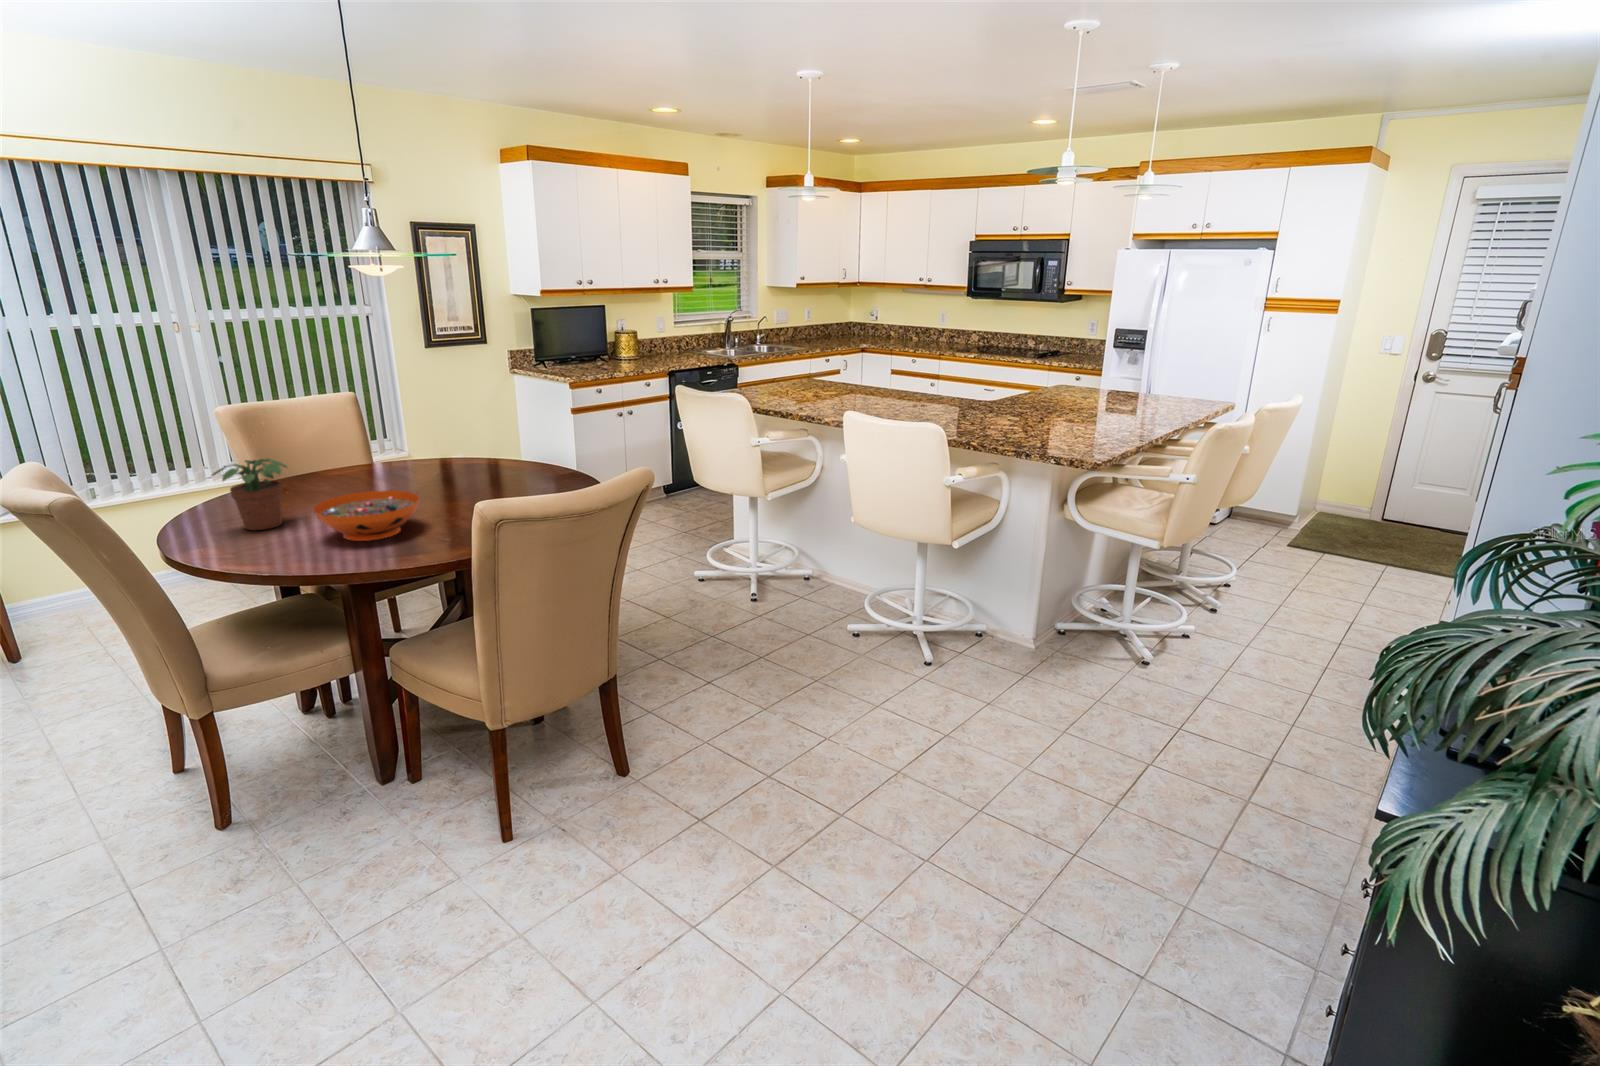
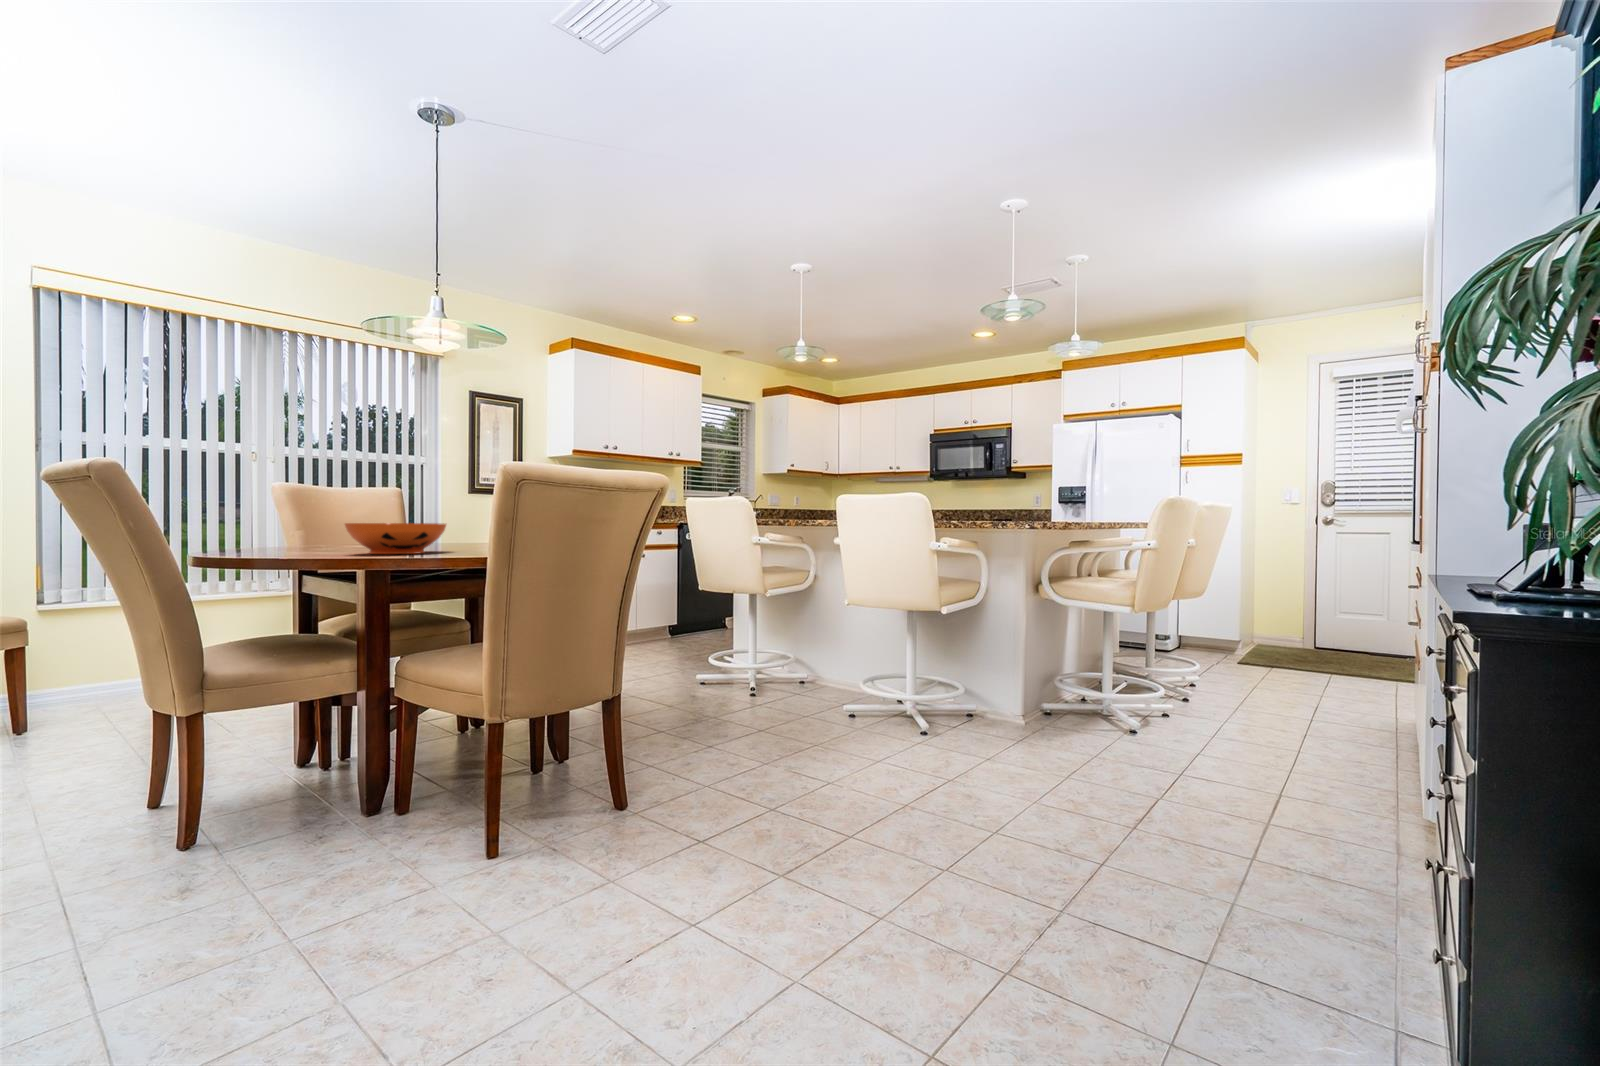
potted plant: present [212,458,287,530] -> none [254,491,329,553]

